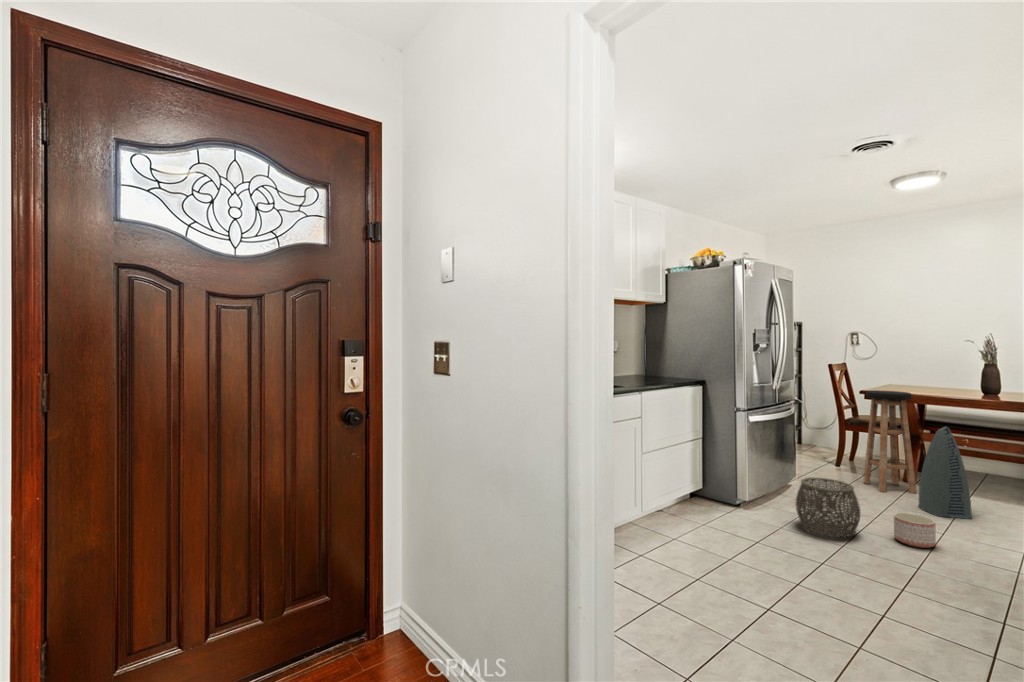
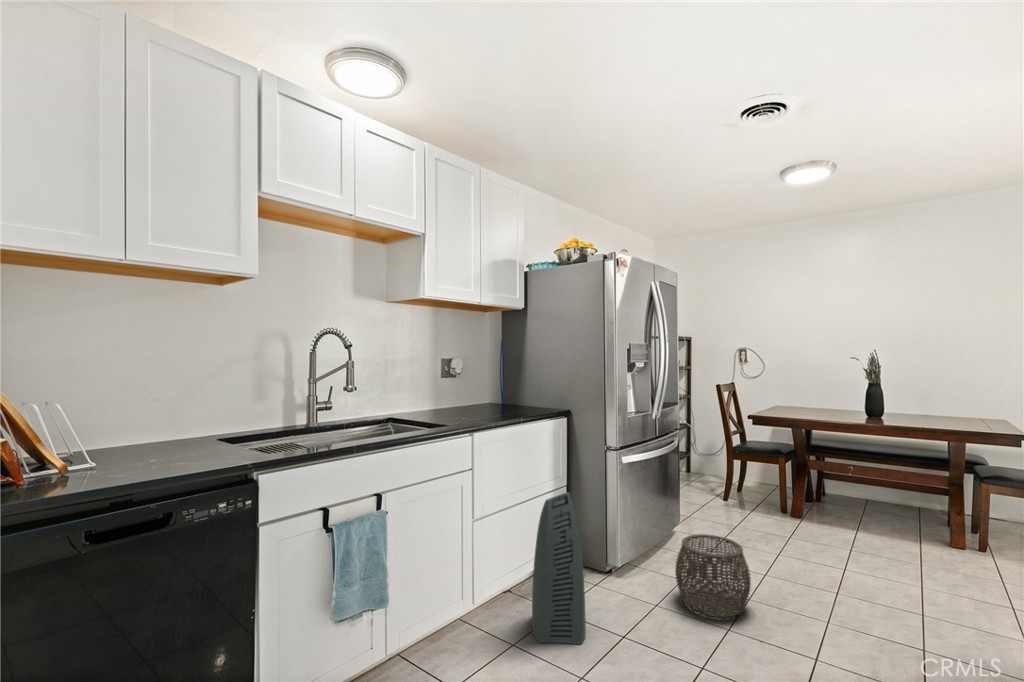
bar stool: present [863,390,916,493] -> none [752,415,807,536]
air purifier: present [919,427,972,519] -> present [532,492,586,644]
planter: present [894,512,936,548] -> none [788,577,835,626]

